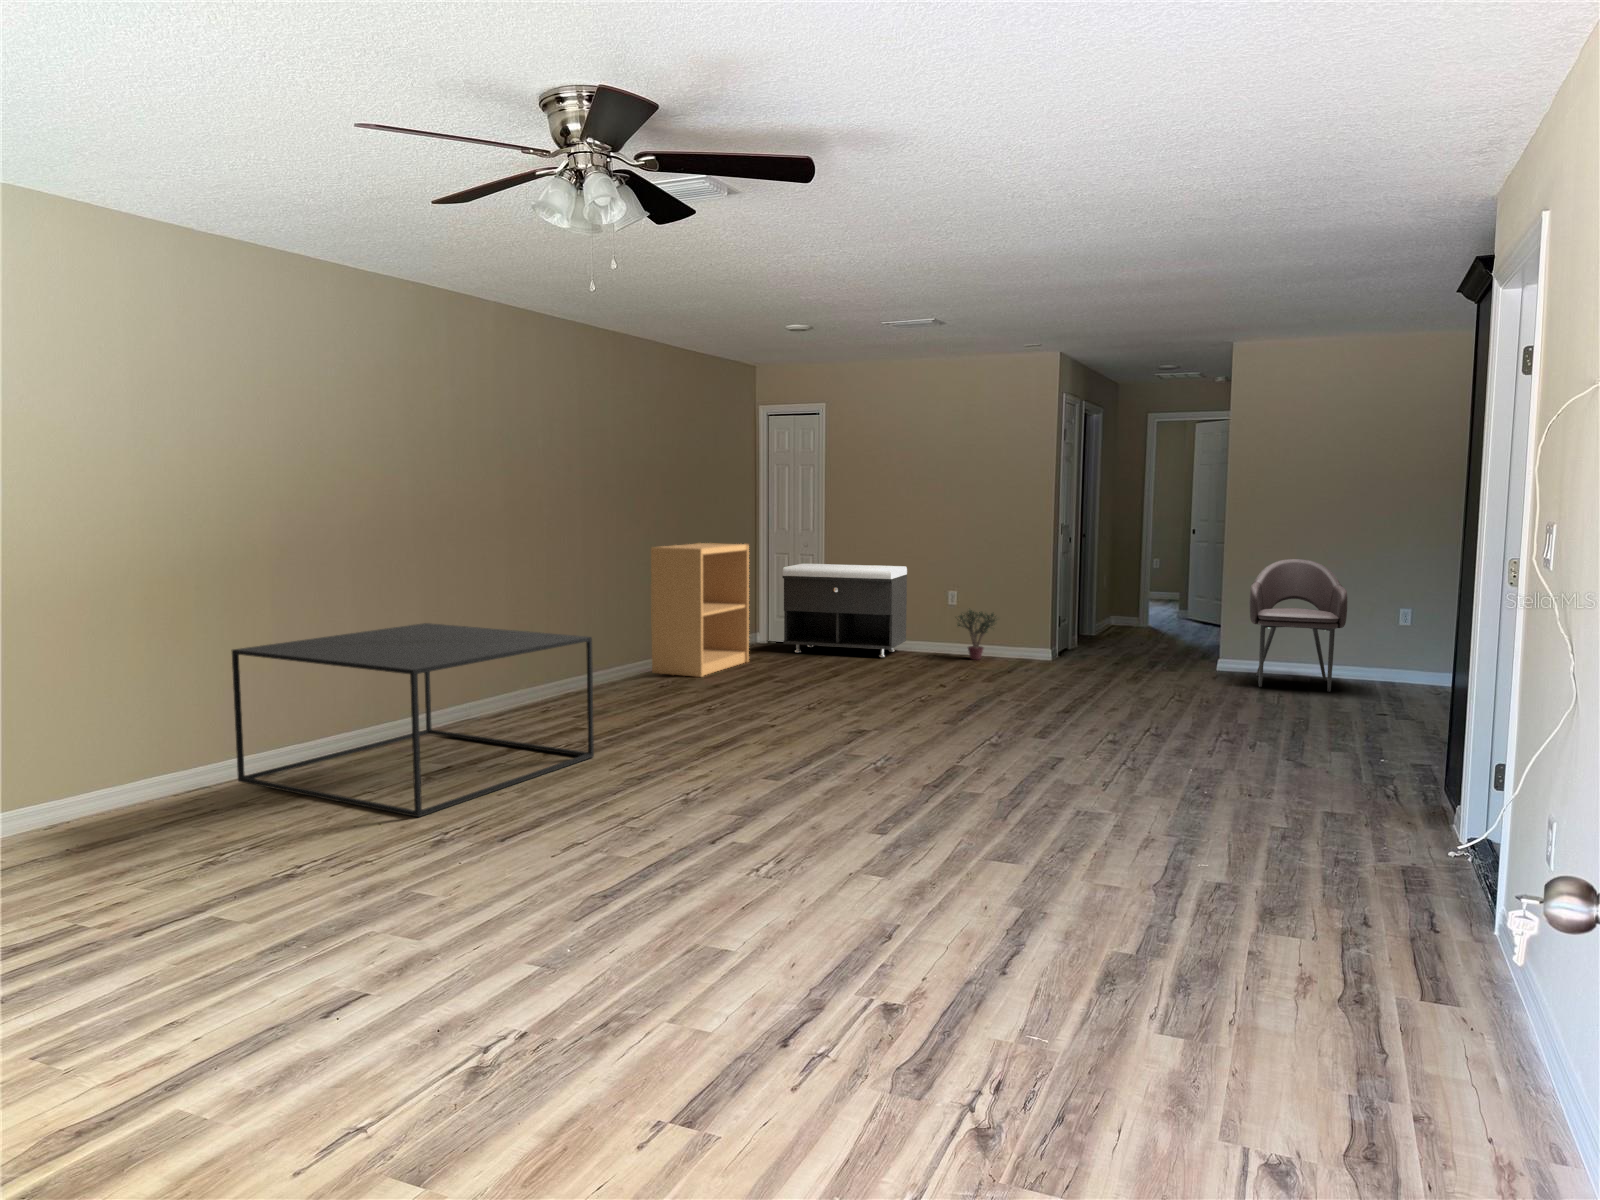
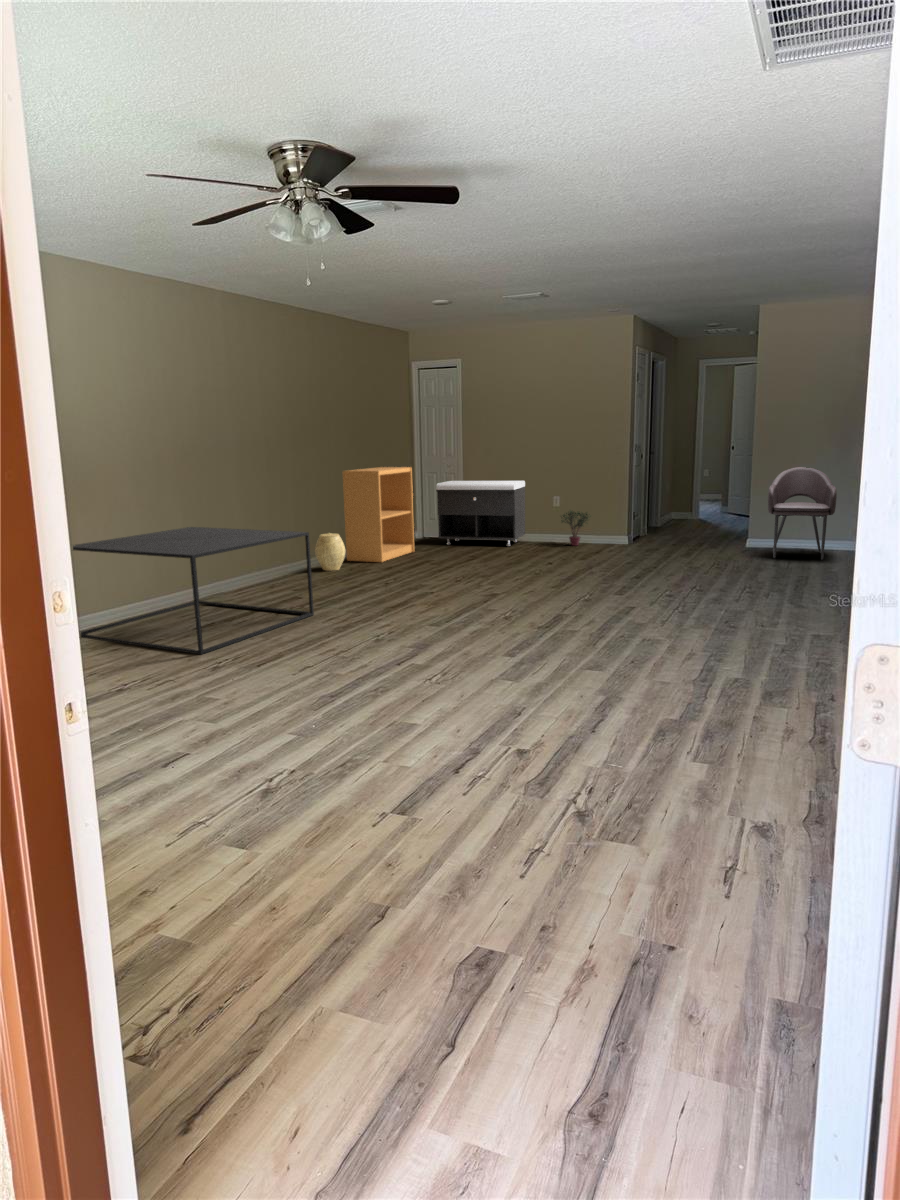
woven basket: none [607,634,650,688] -> present [315,533,345,571]

